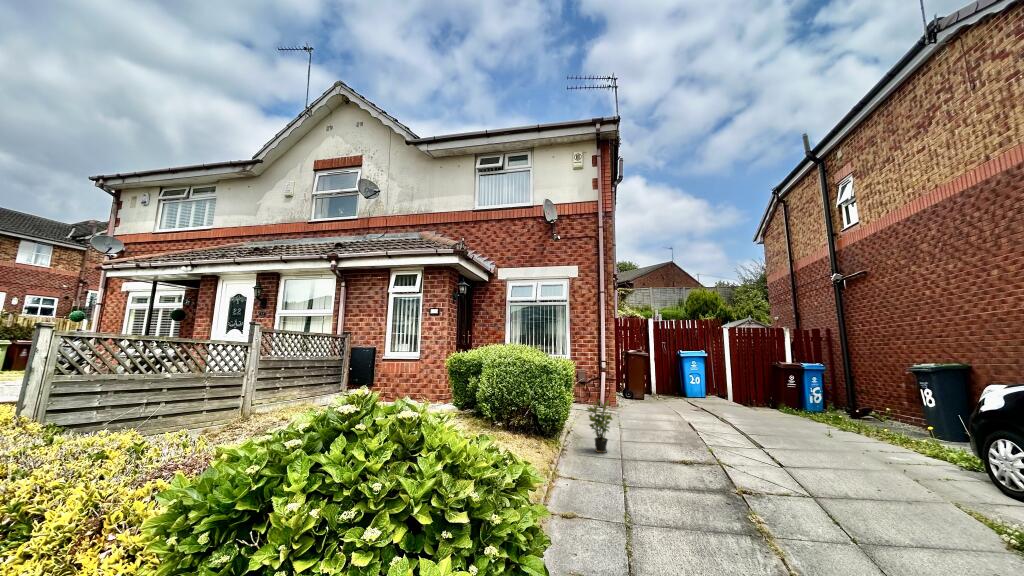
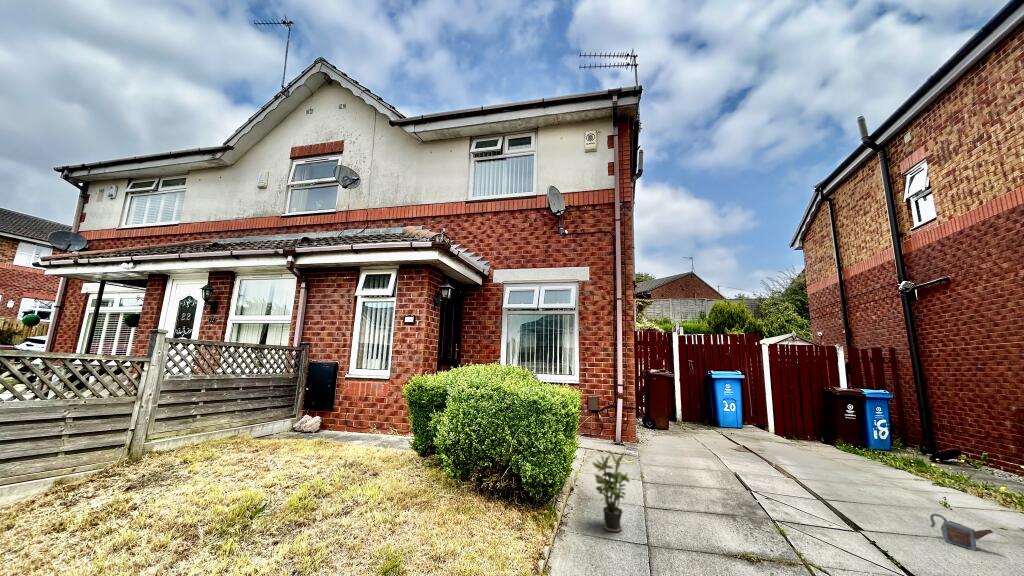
watering can: none [816,436,851,458] -> present [930,513,993,551]

